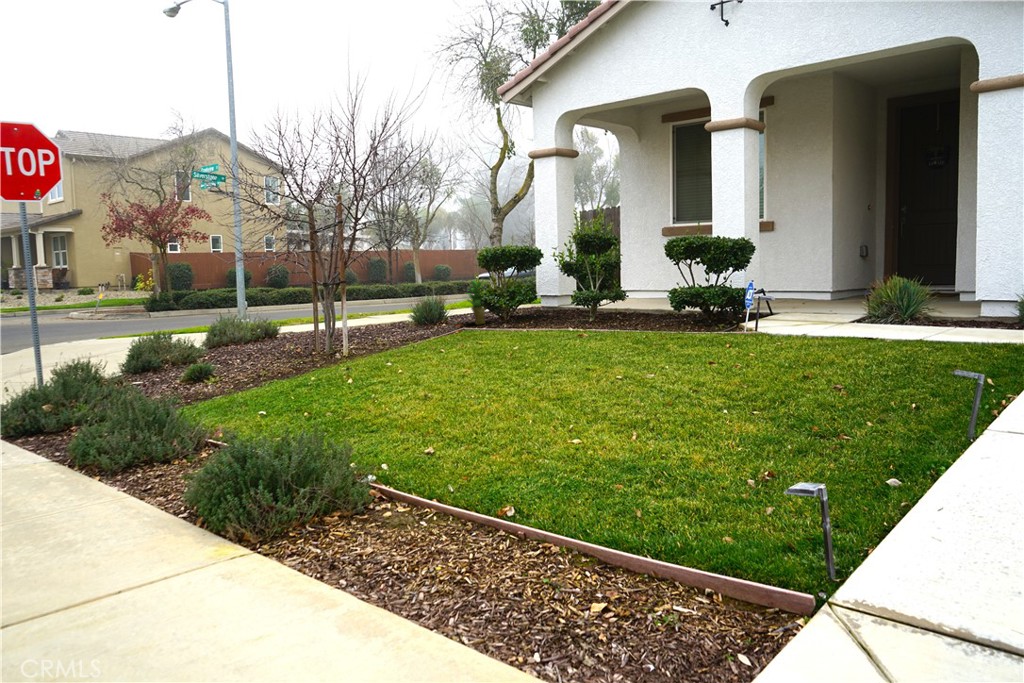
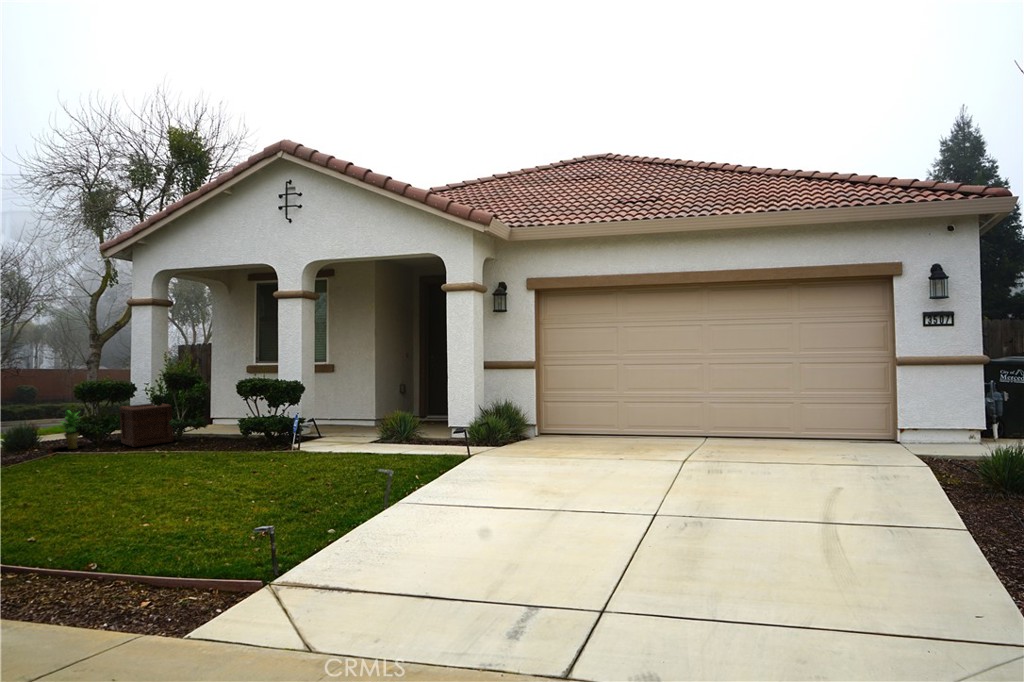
wooden crate: none [525,272,586,324] -> present [119,403,174,447]

